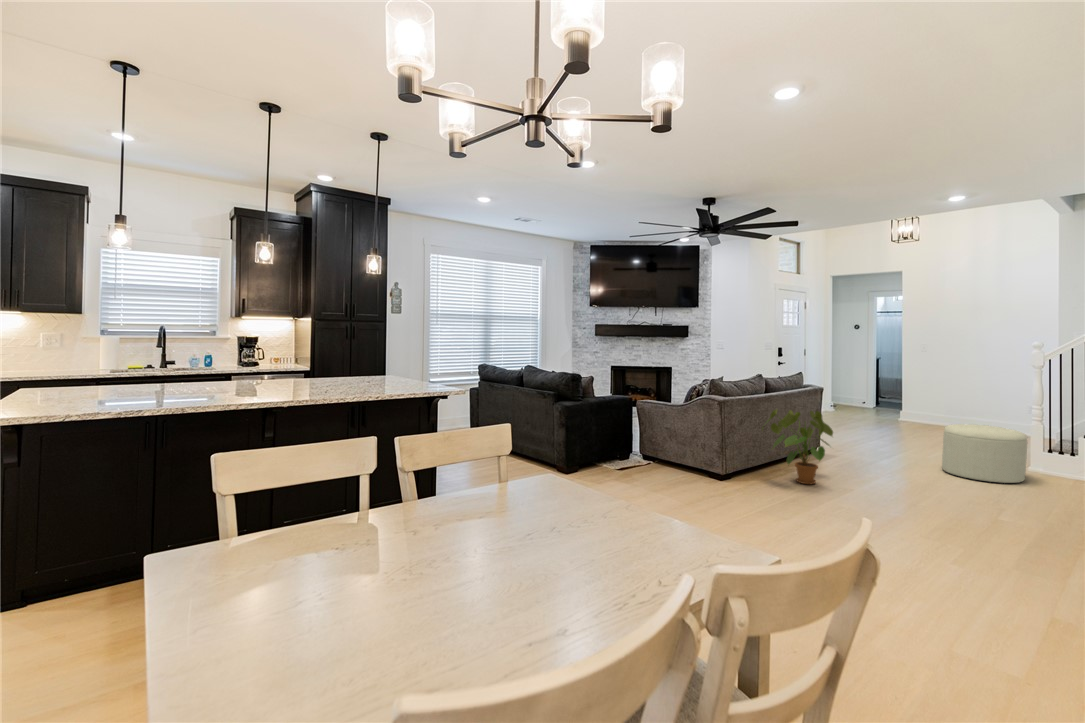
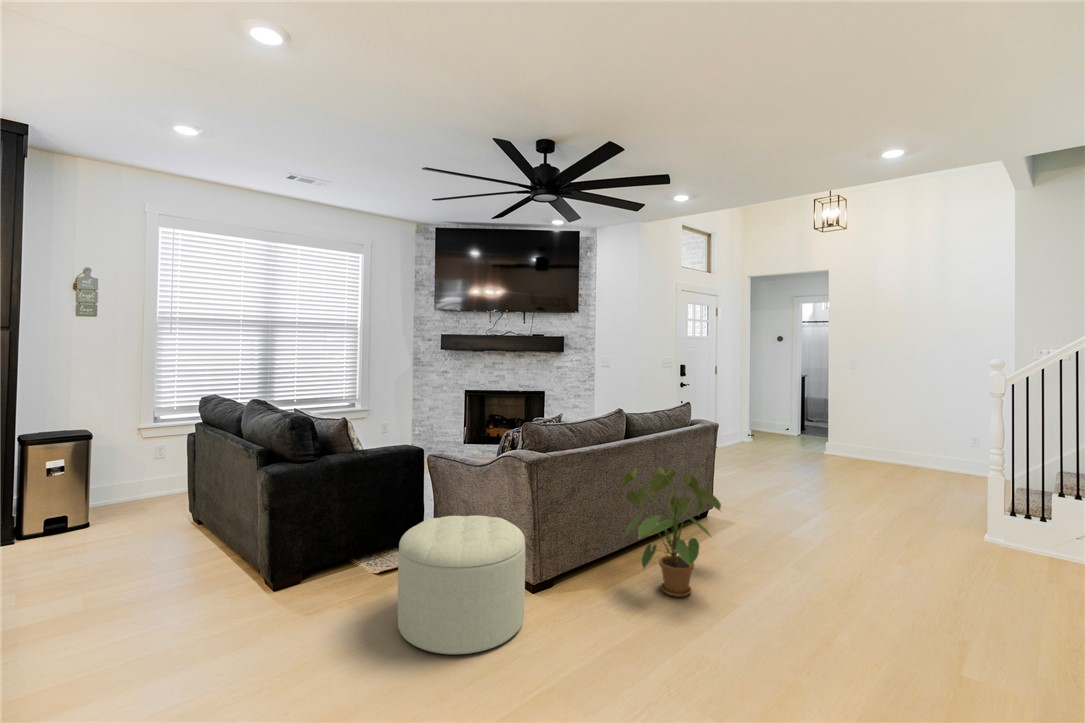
ottoman: present [942,424,1028,483] -> present [398,515,525,654]

